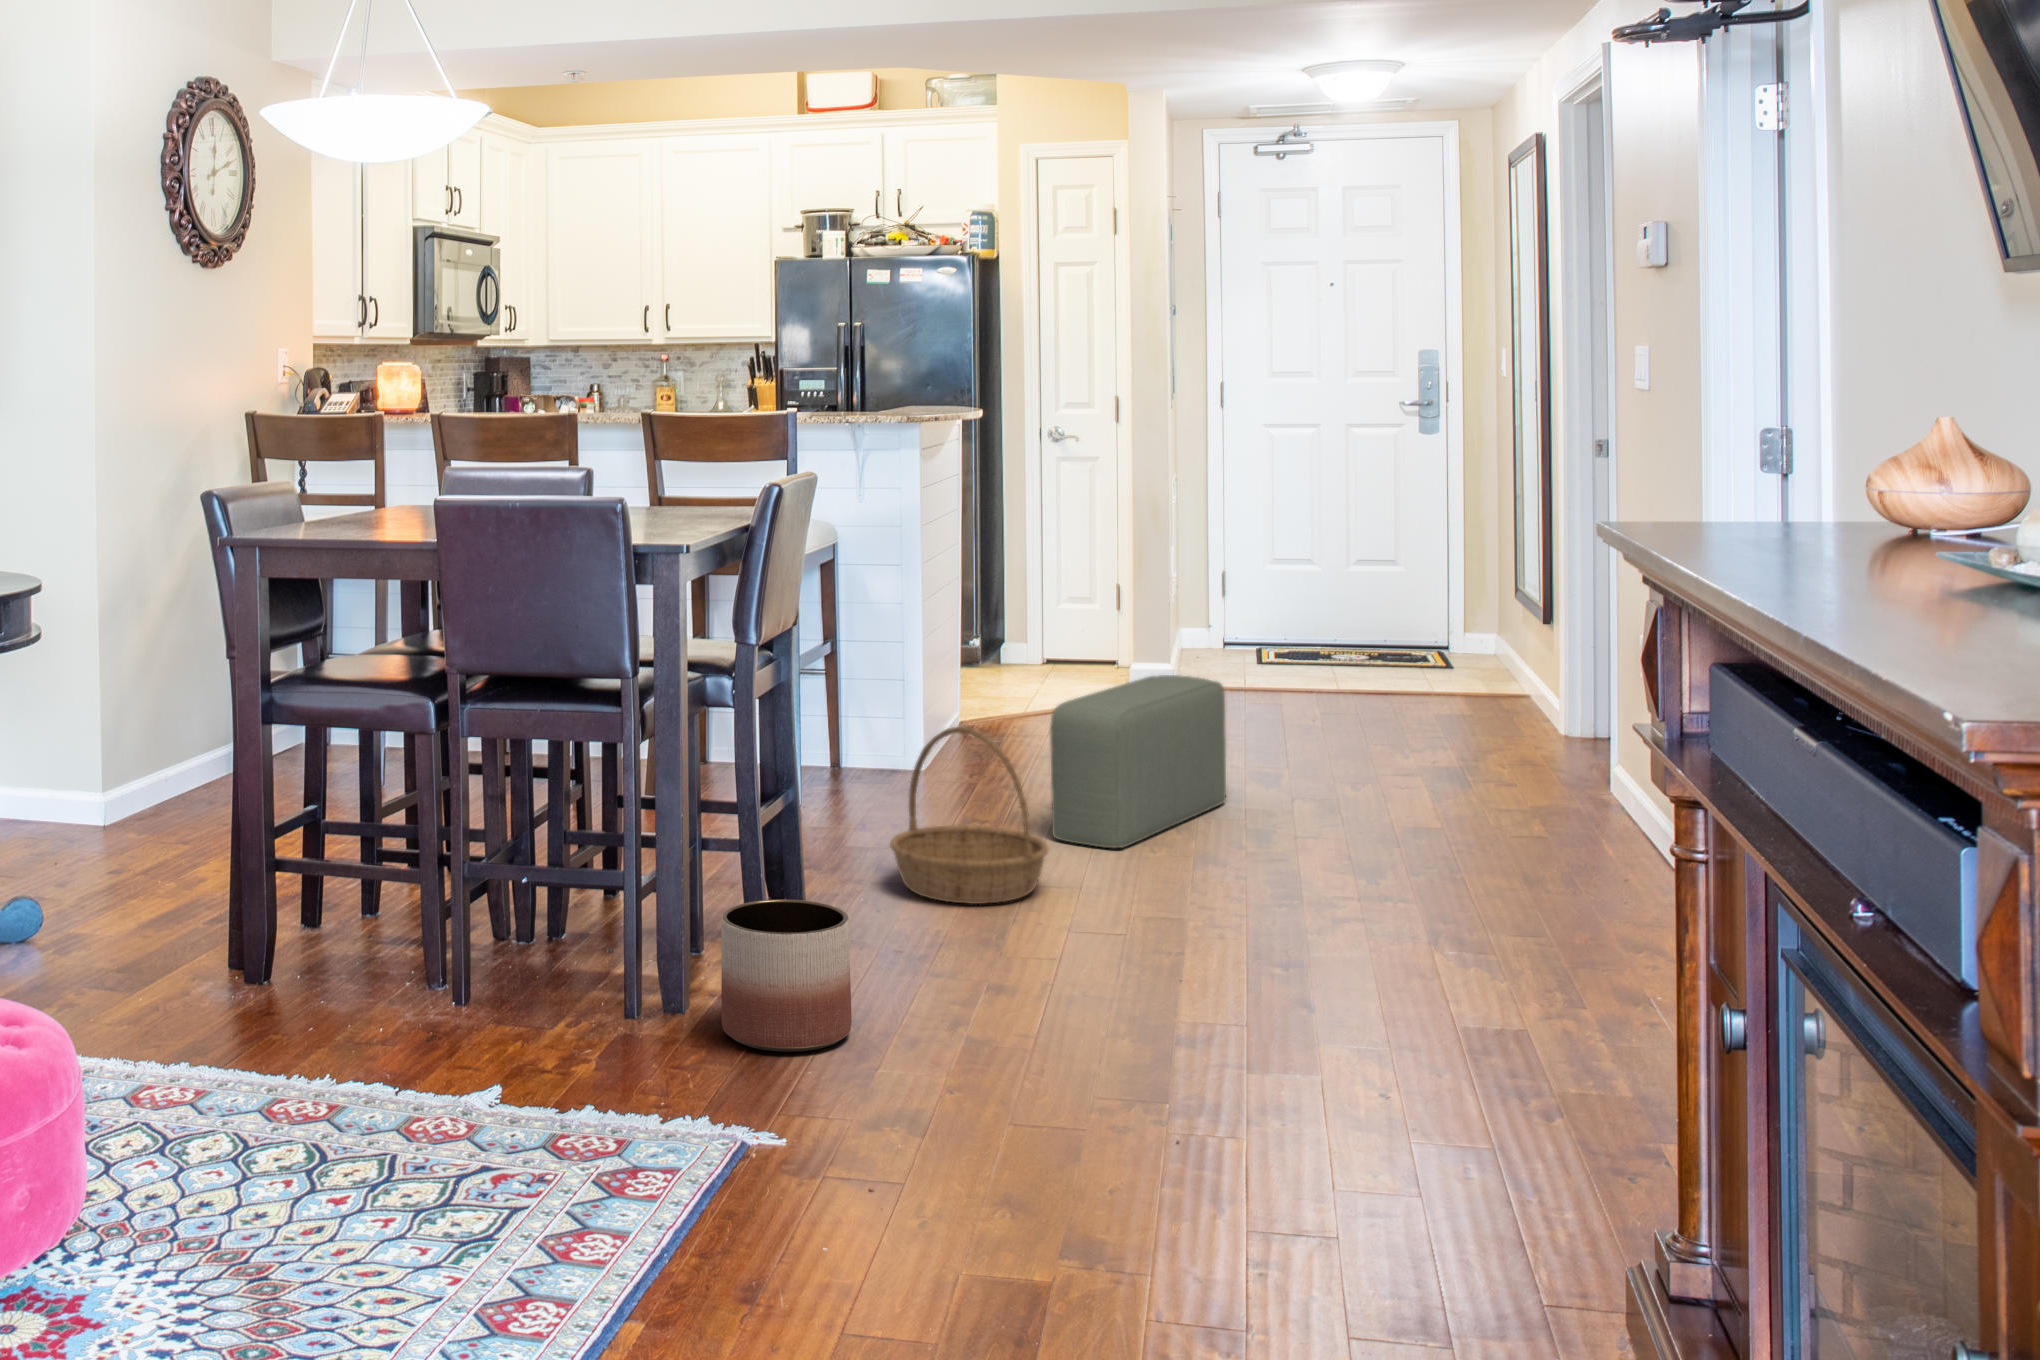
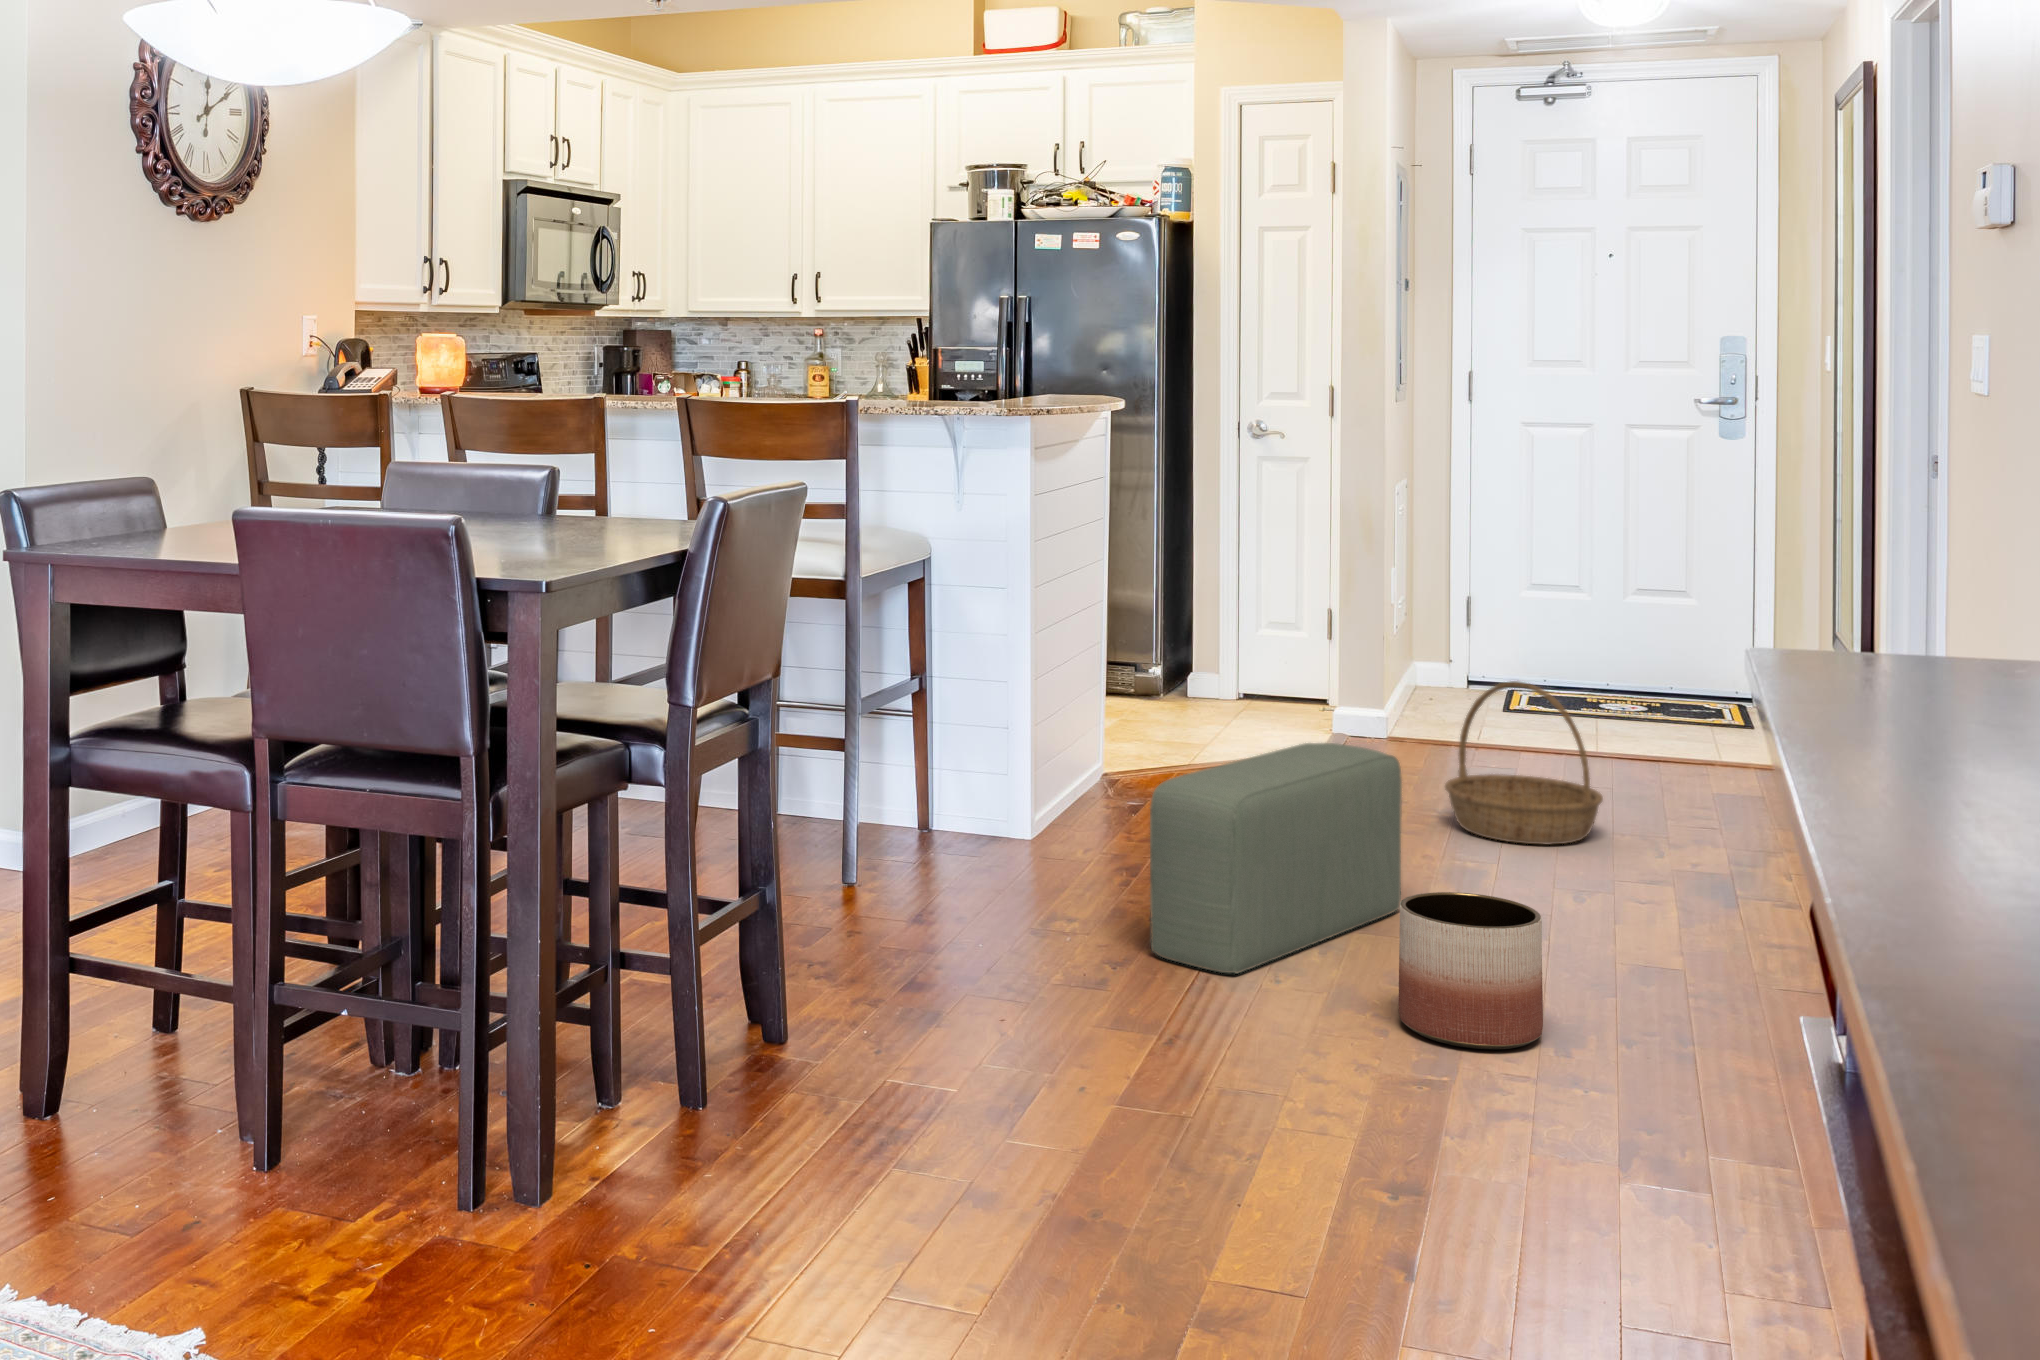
basket: present [890,726,1048,904] -> present [1445,681,1603,844]
planter: present [721,900,852,1052] -> present [1398,892,1543,1049]

